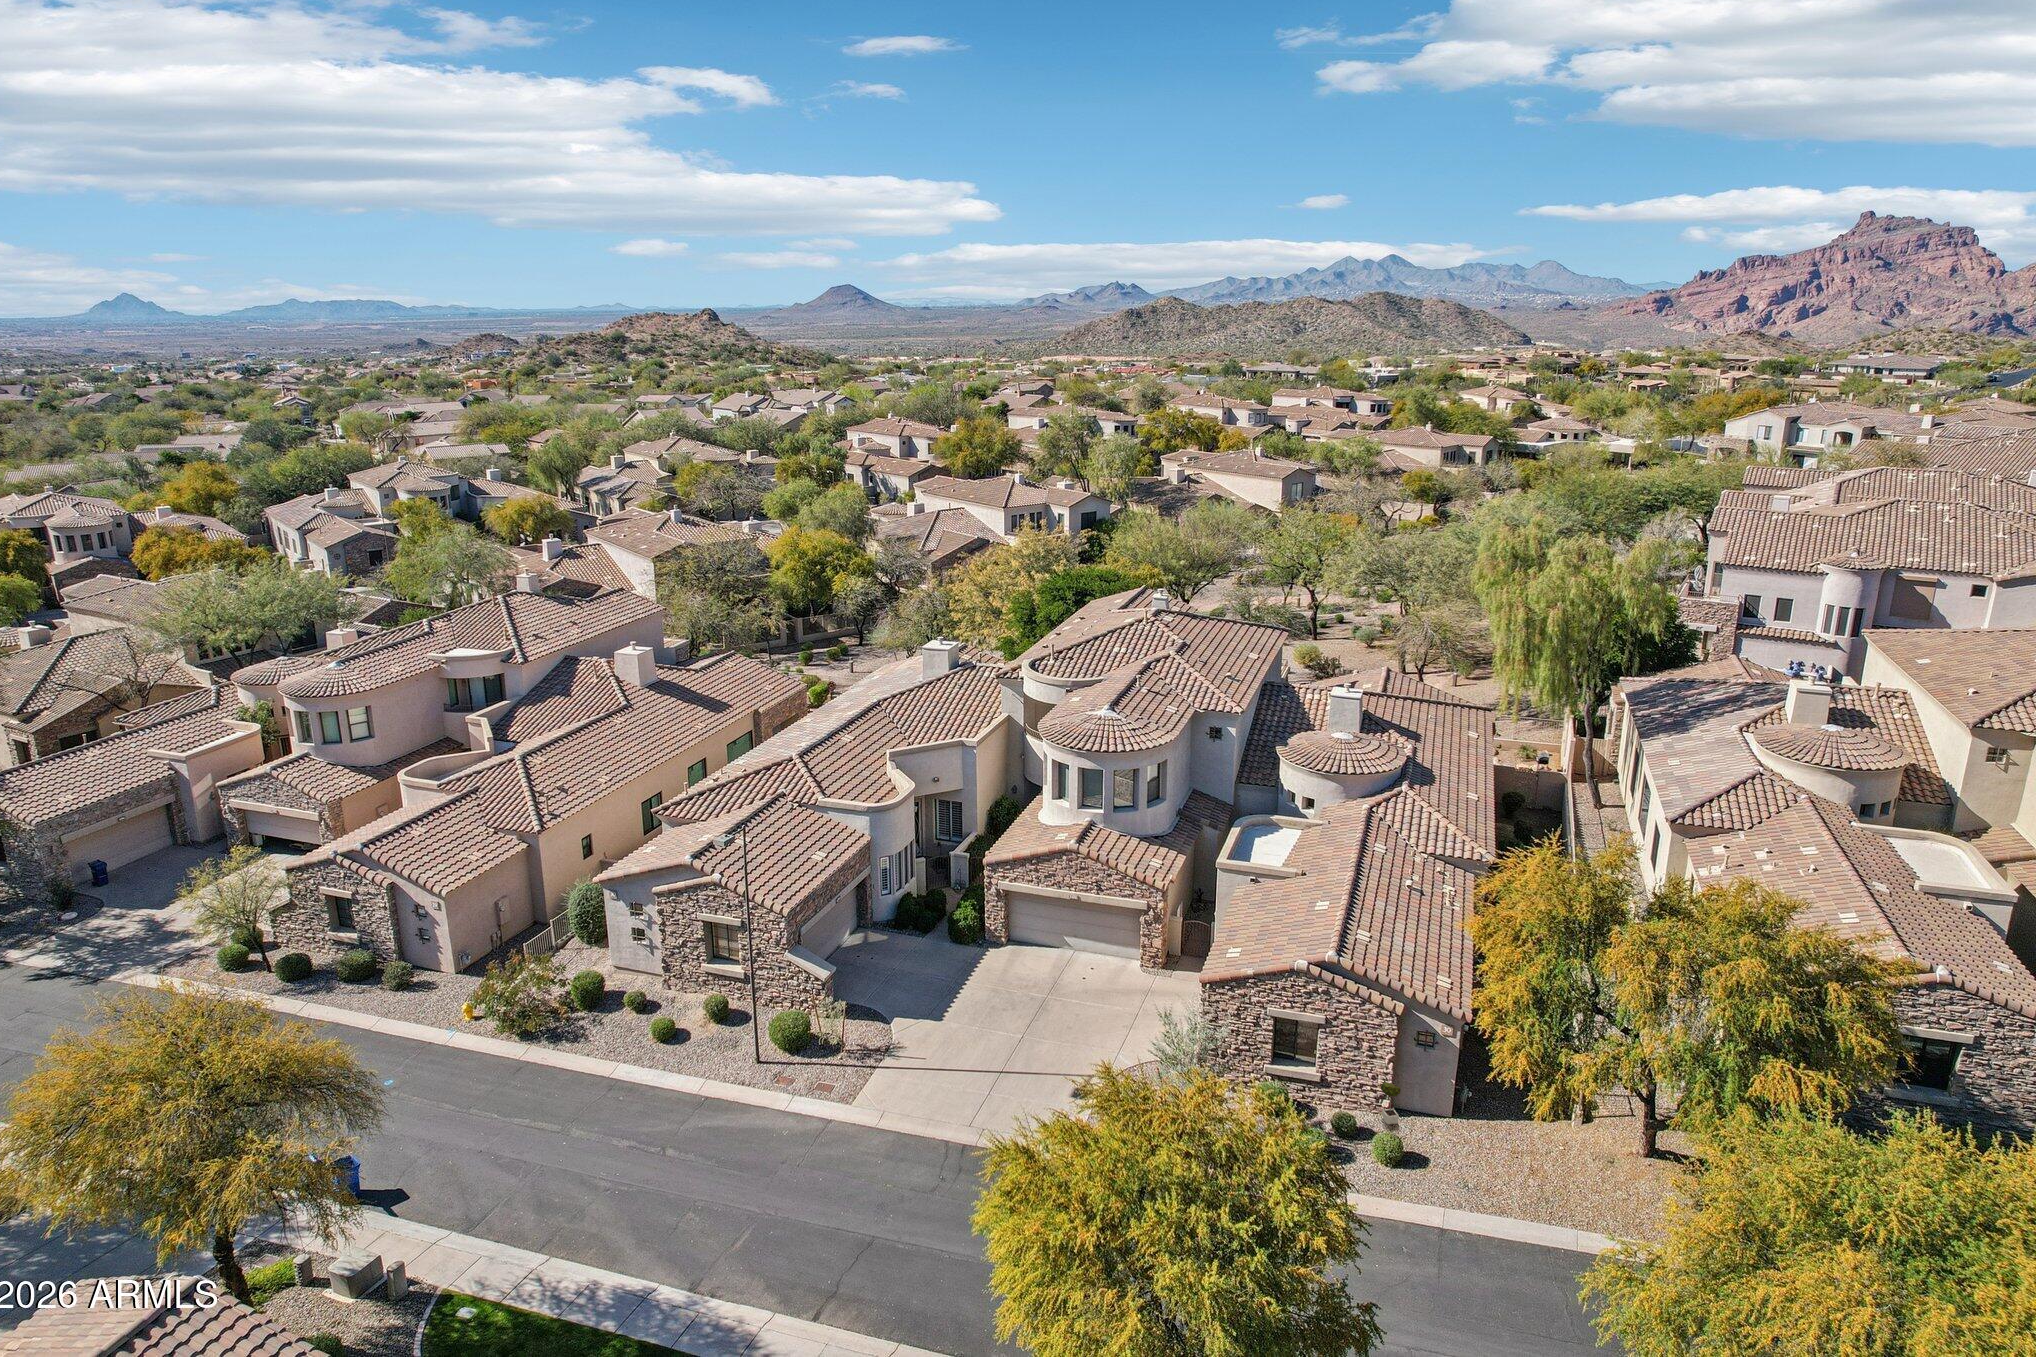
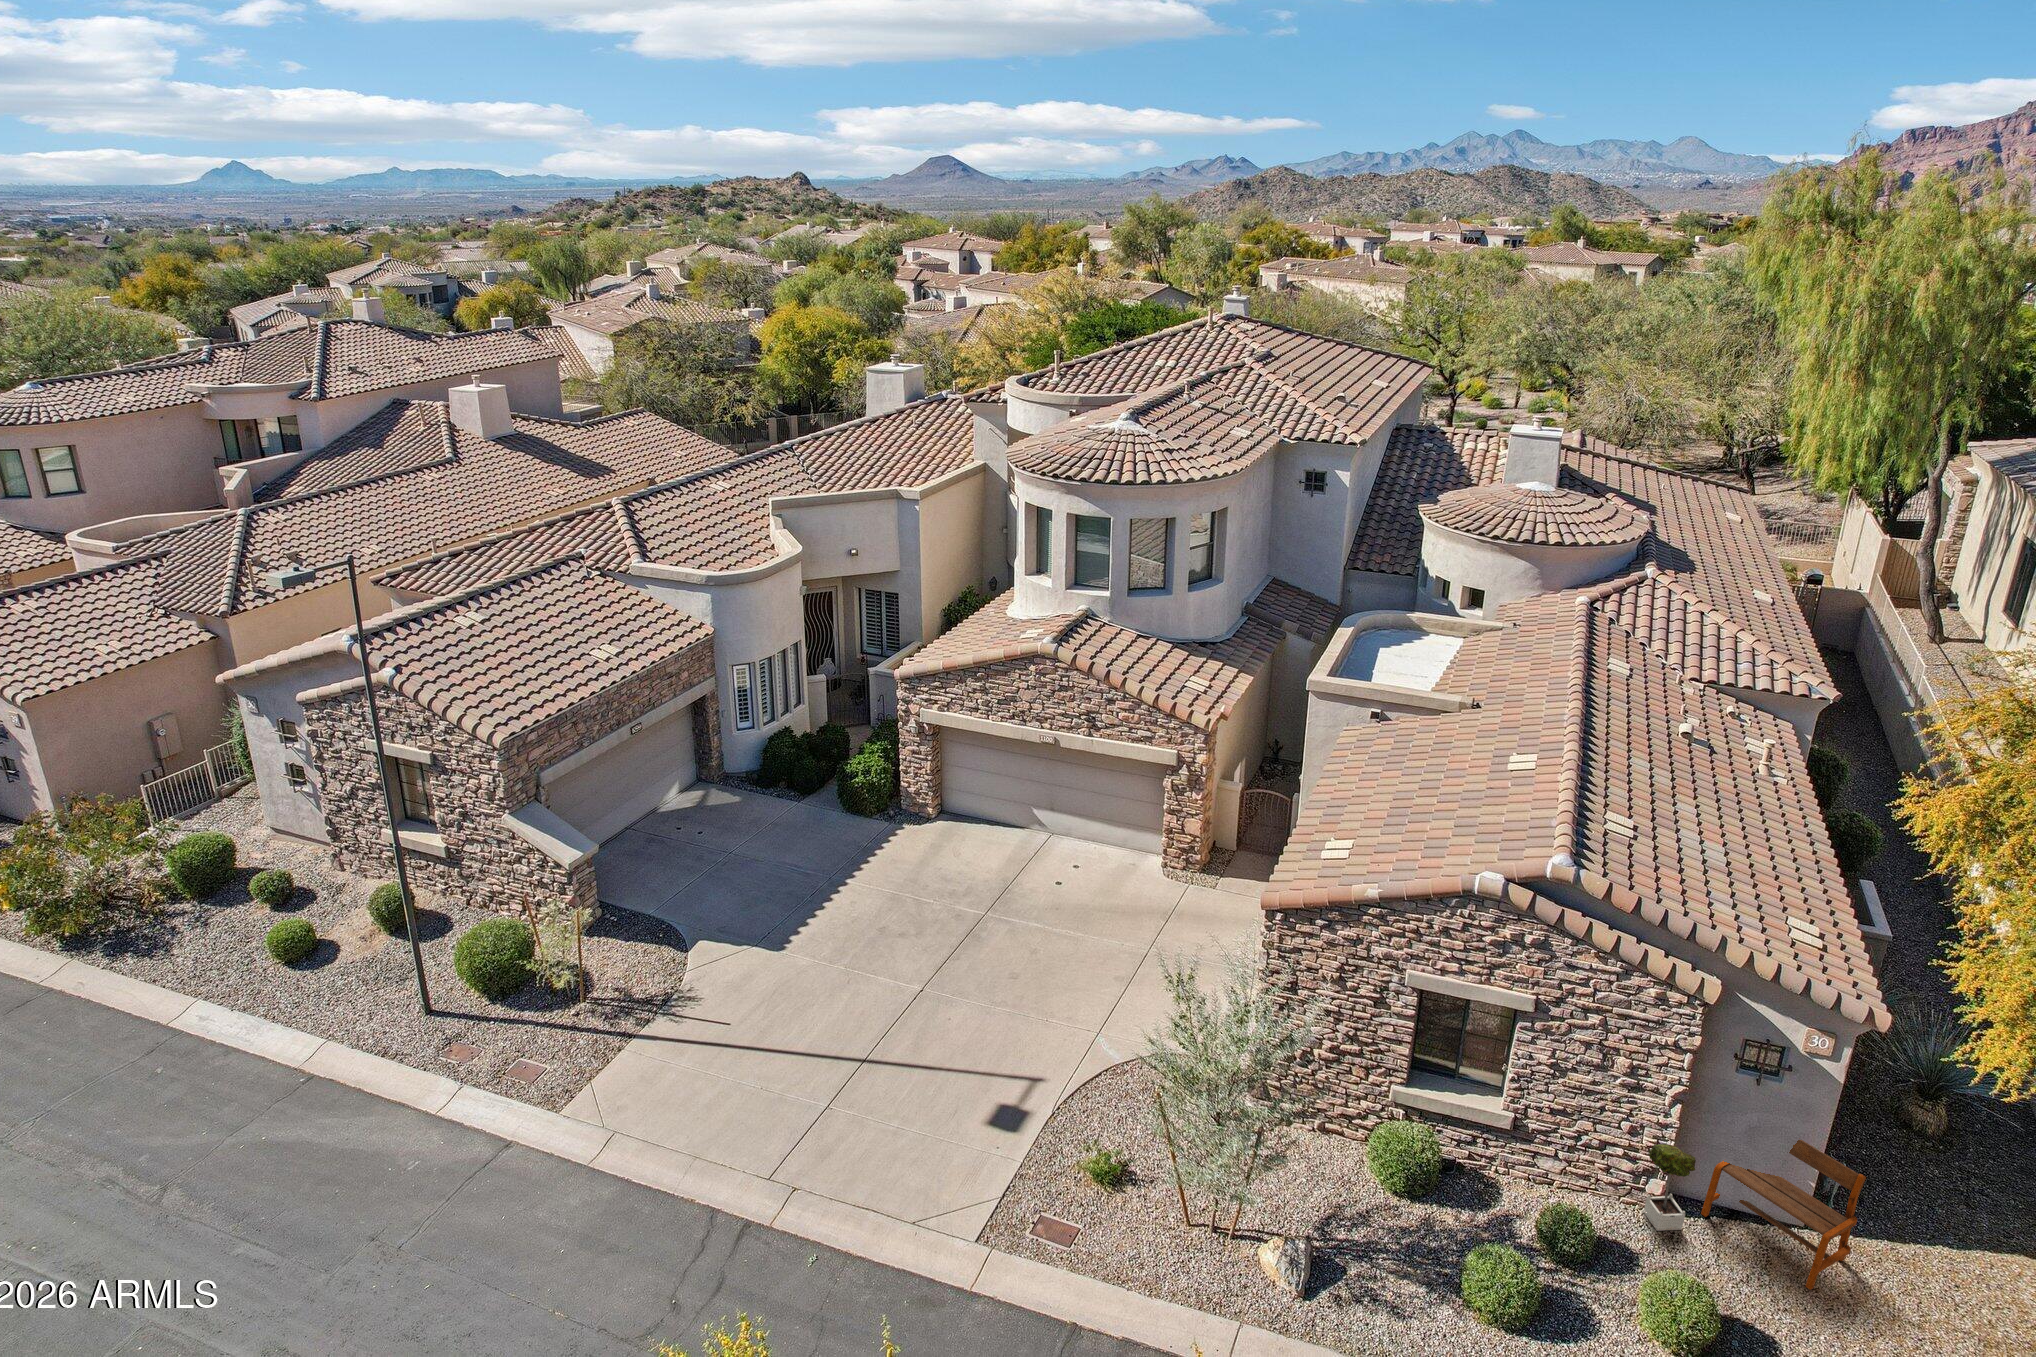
bench: none [1408,1068,1471,1143] -> present [1701,1138,1866,1290]

